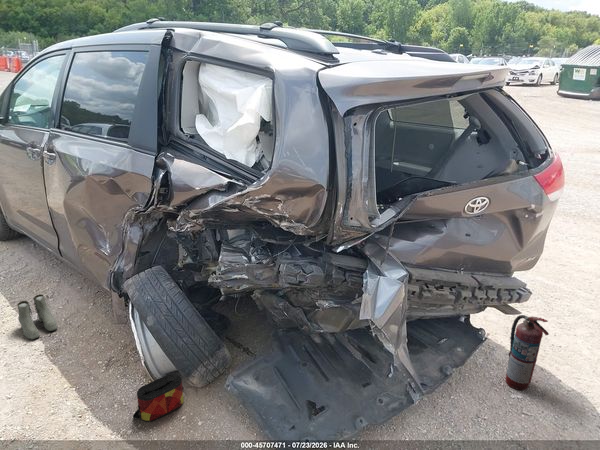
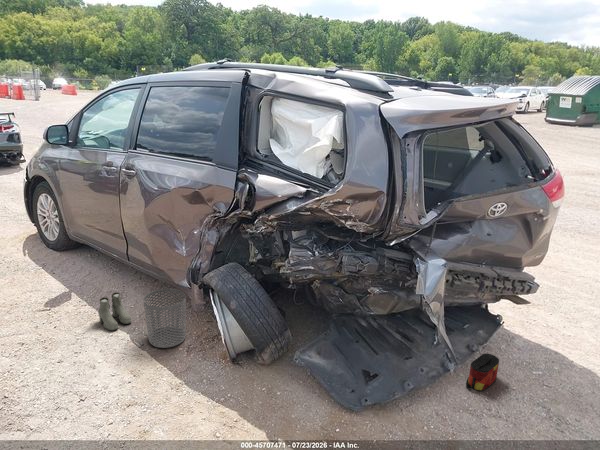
waste bin: none [58,293,114,363] -> present [143,289,186,348]
fire extinguisher: present [506,315,549,390] -> none [520,302,555,366]
bag: present [133,374,184,422] -> present [466,354,499,391]

